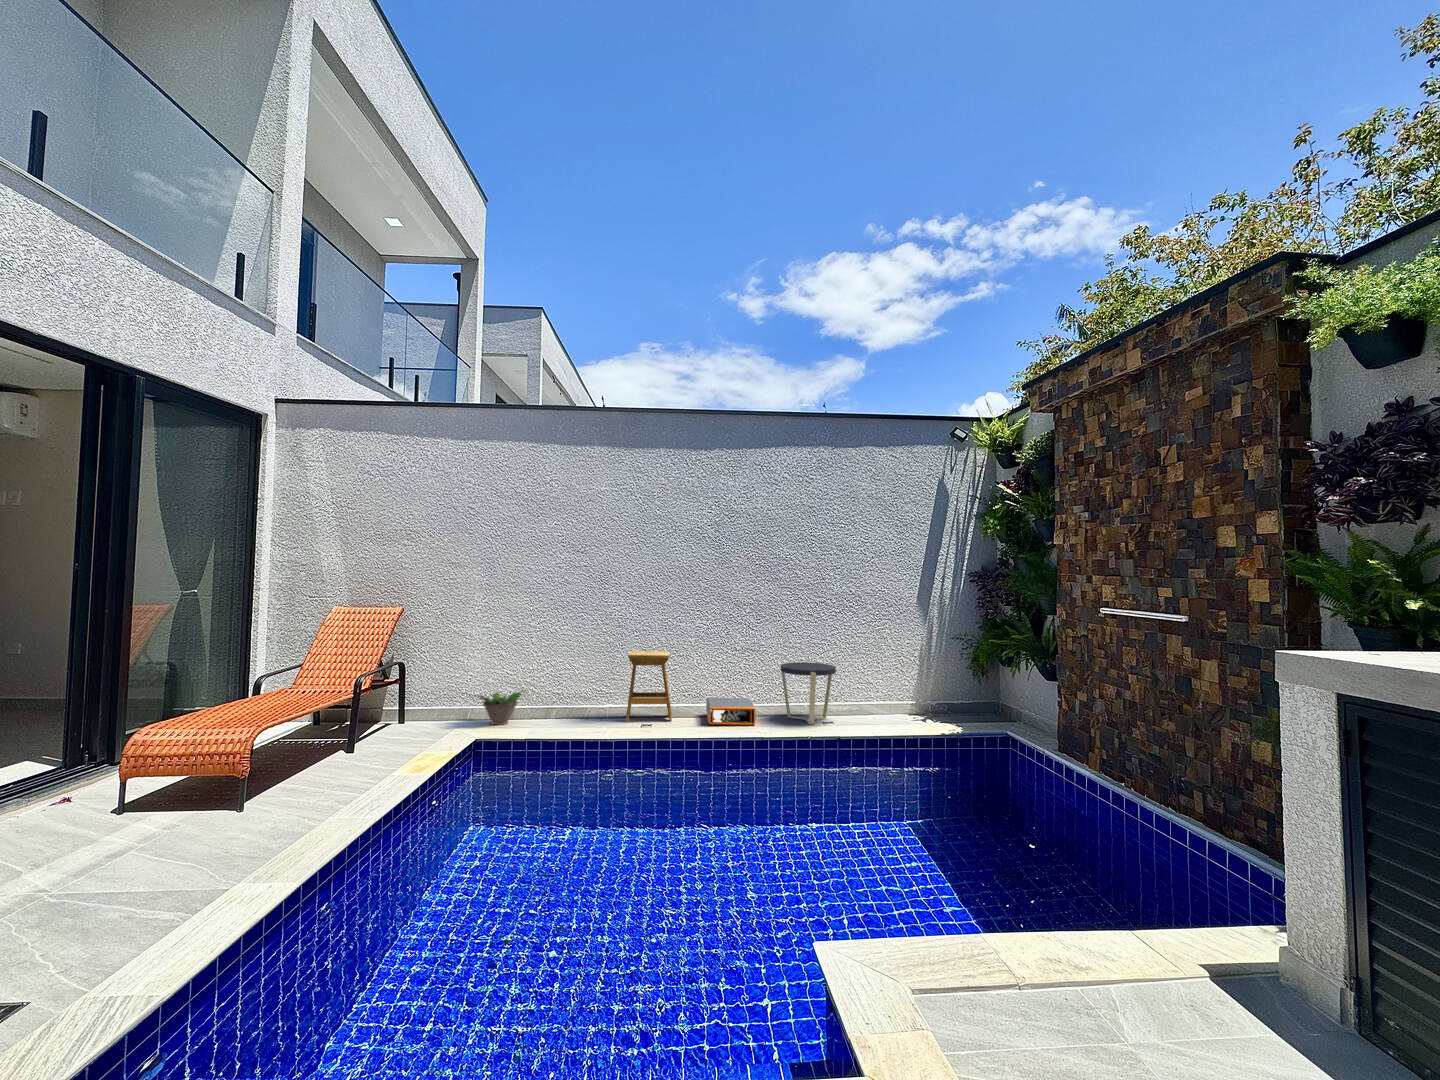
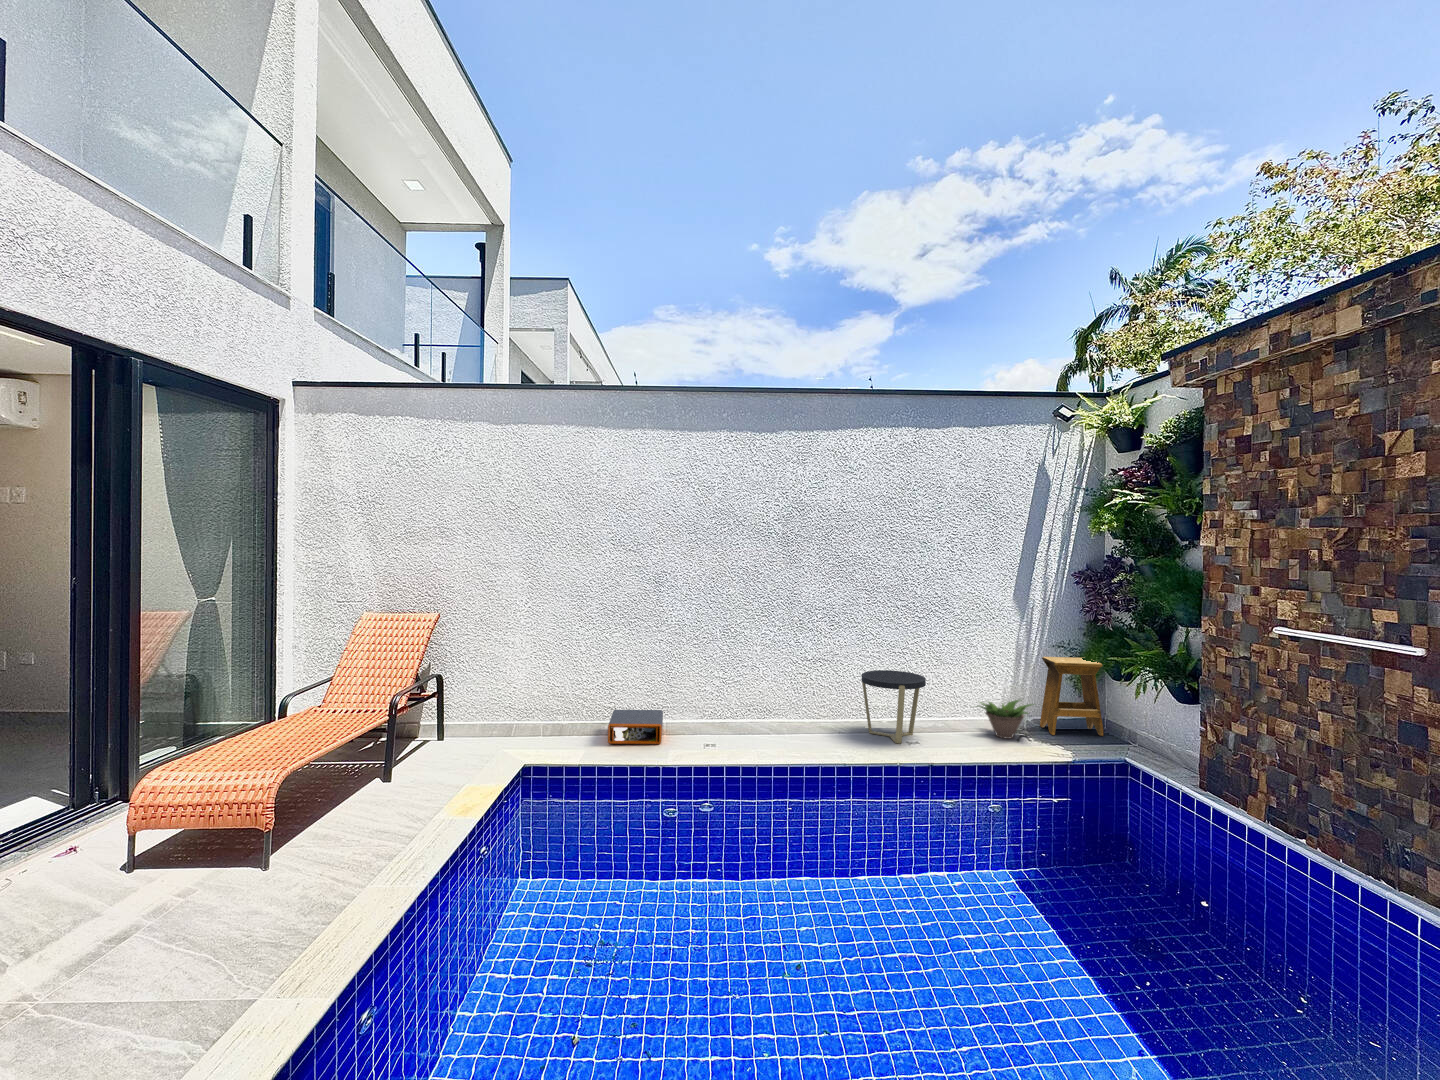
stool: present [626,651,672,722] -> present [1040,657,1103,736]
decorative plant: present [478,691,524,725] -> present [978,700,1033,739]
storage box: present [706,698,756,725] -> present [608,710,663,744]

